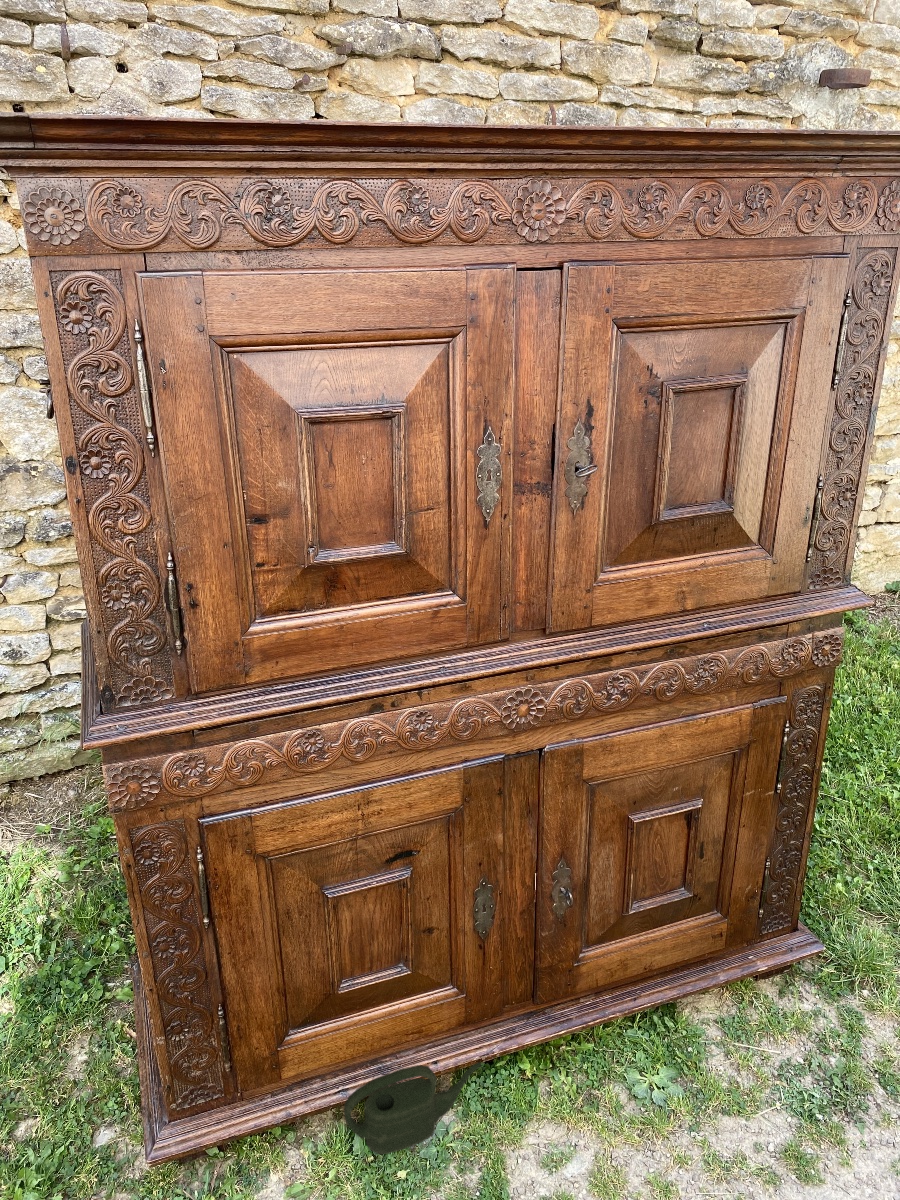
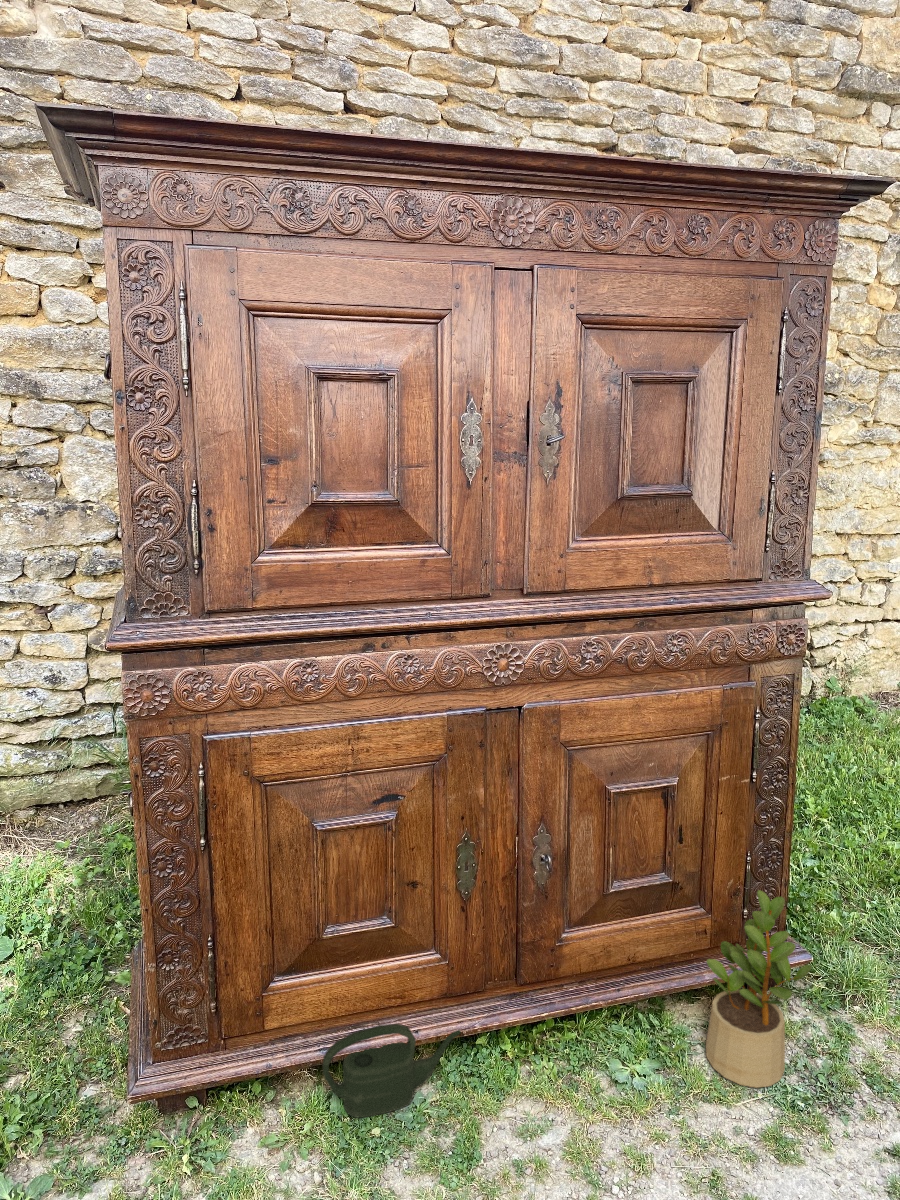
potted plant: none [721,916,834,1095] -> present [706,890,812,1088]

